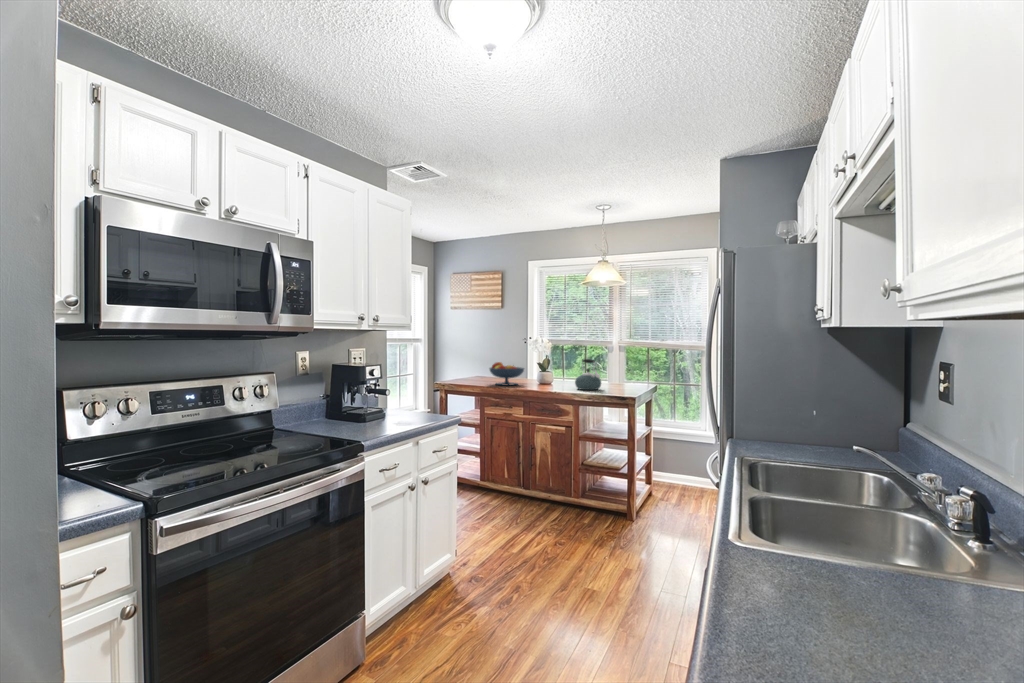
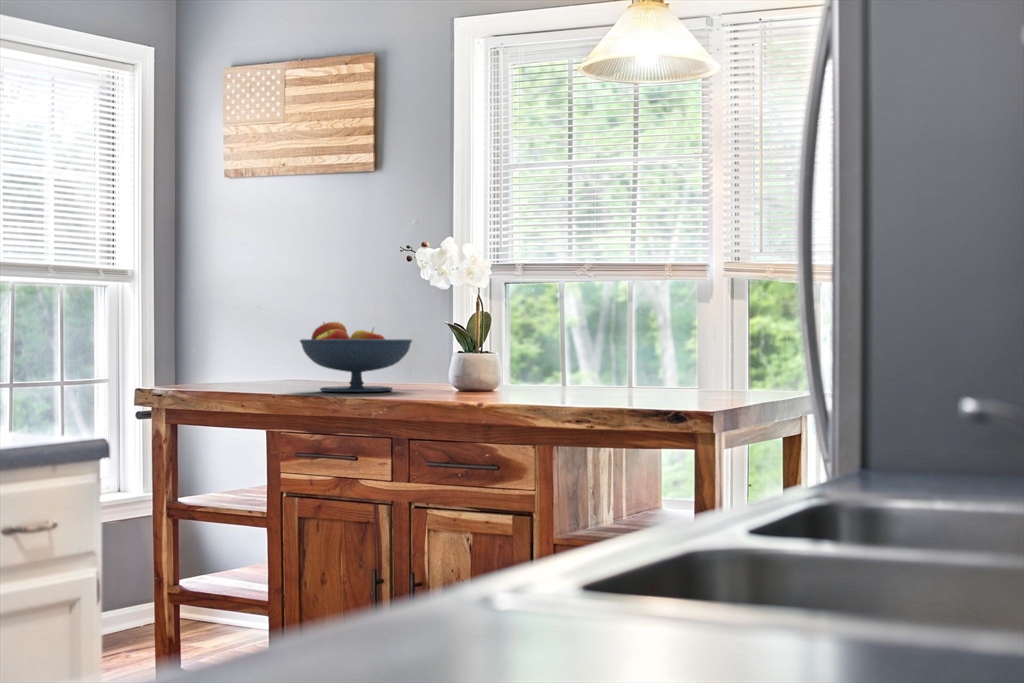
kettle: present [575,359,601,390] -> none [552,304,634,399]

